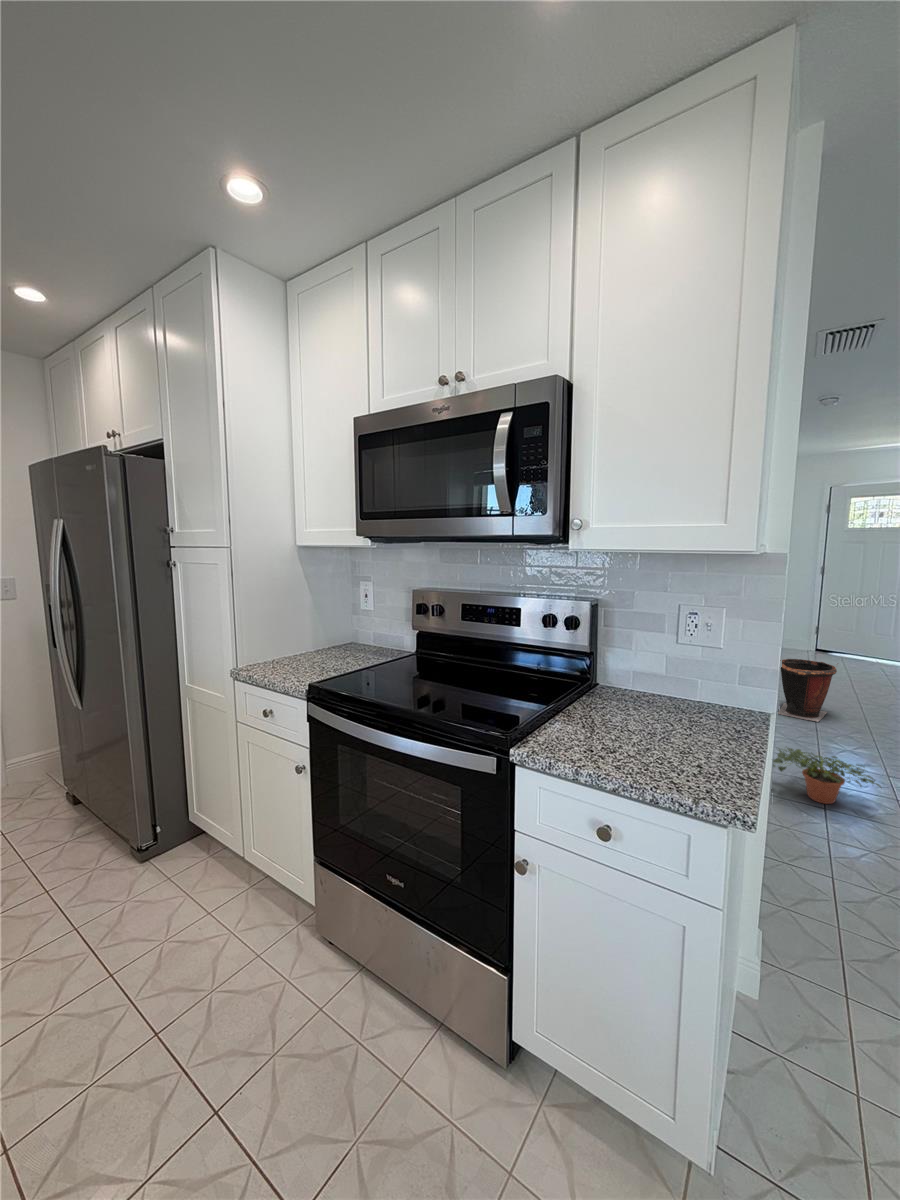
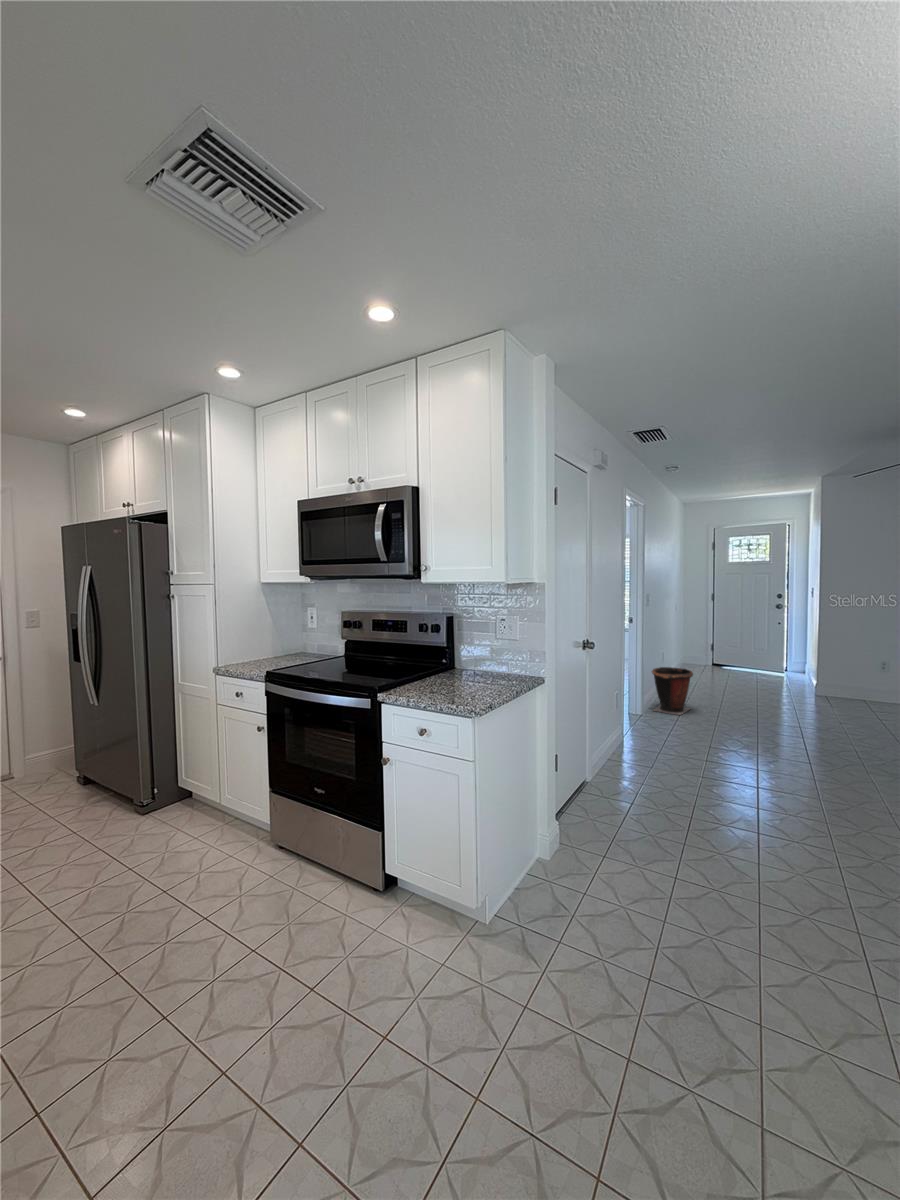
potted plant: present [773,748,881,804] -> none [617,724,687,765]

